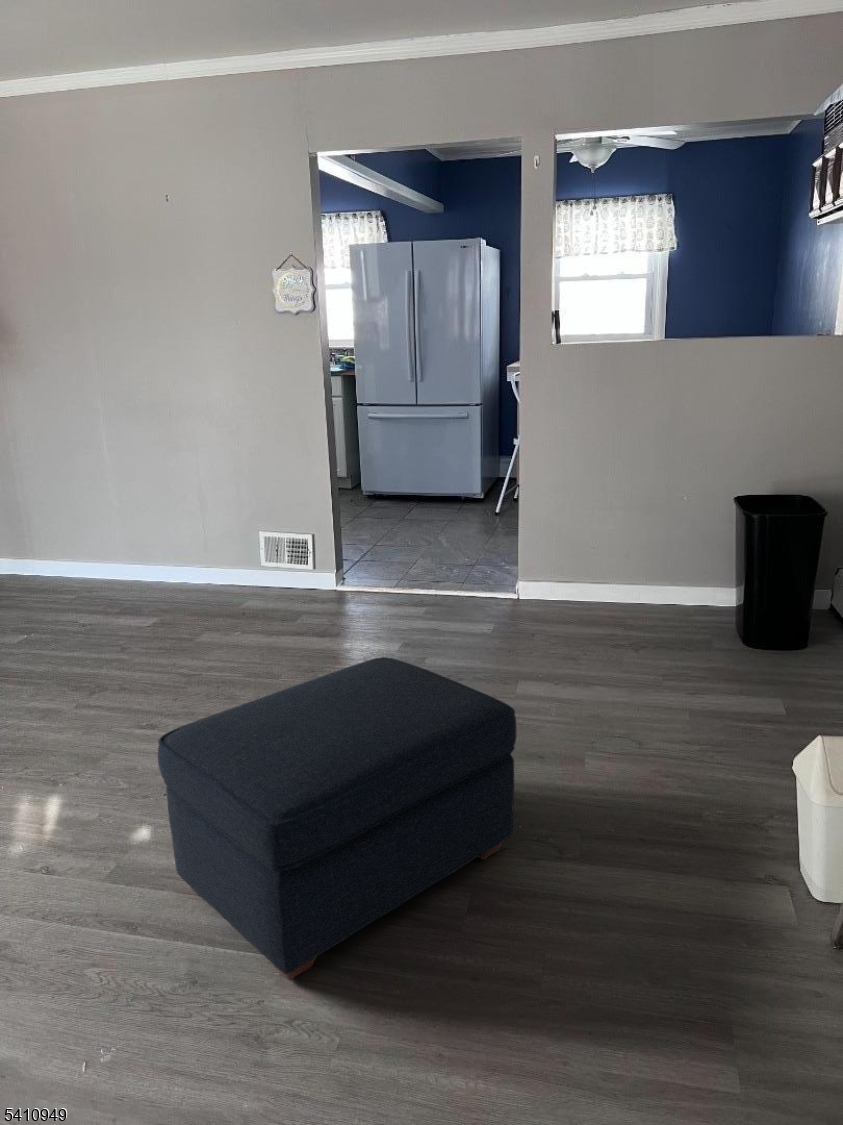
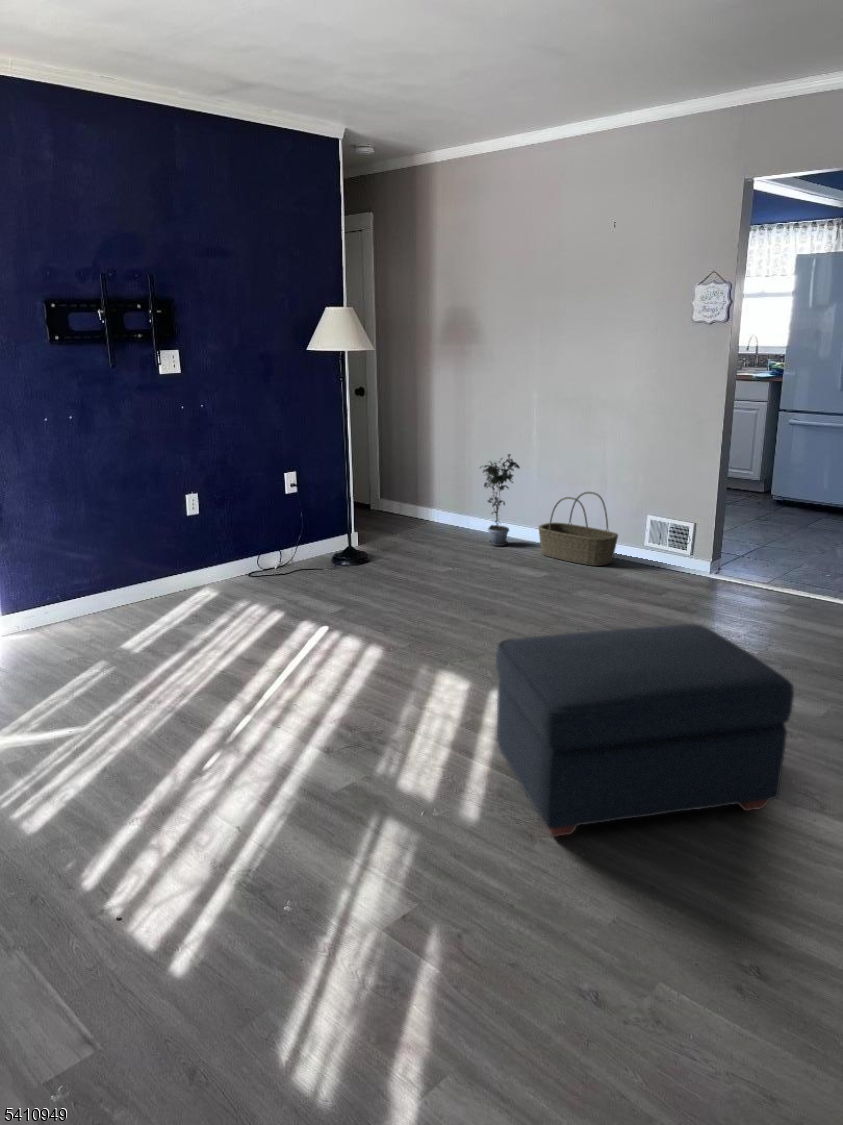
potted plant: none [41,480,95,595] -> present [480,454,520,546]
basket: none [131,514,230,599] -> present [539,492,618,566]

